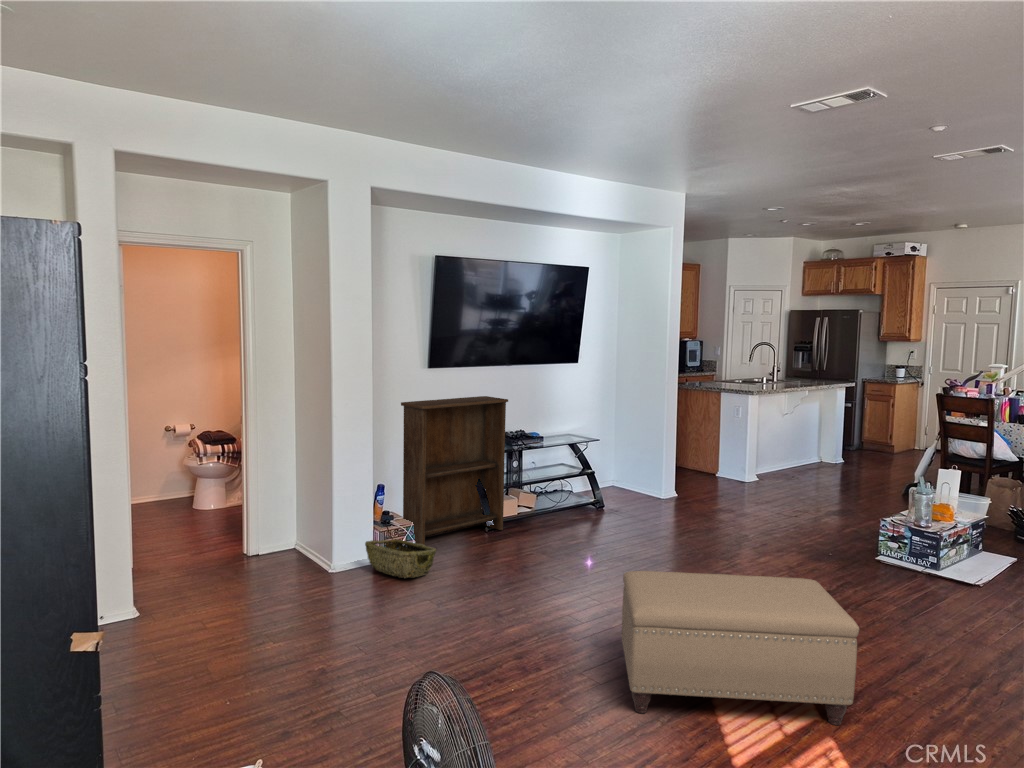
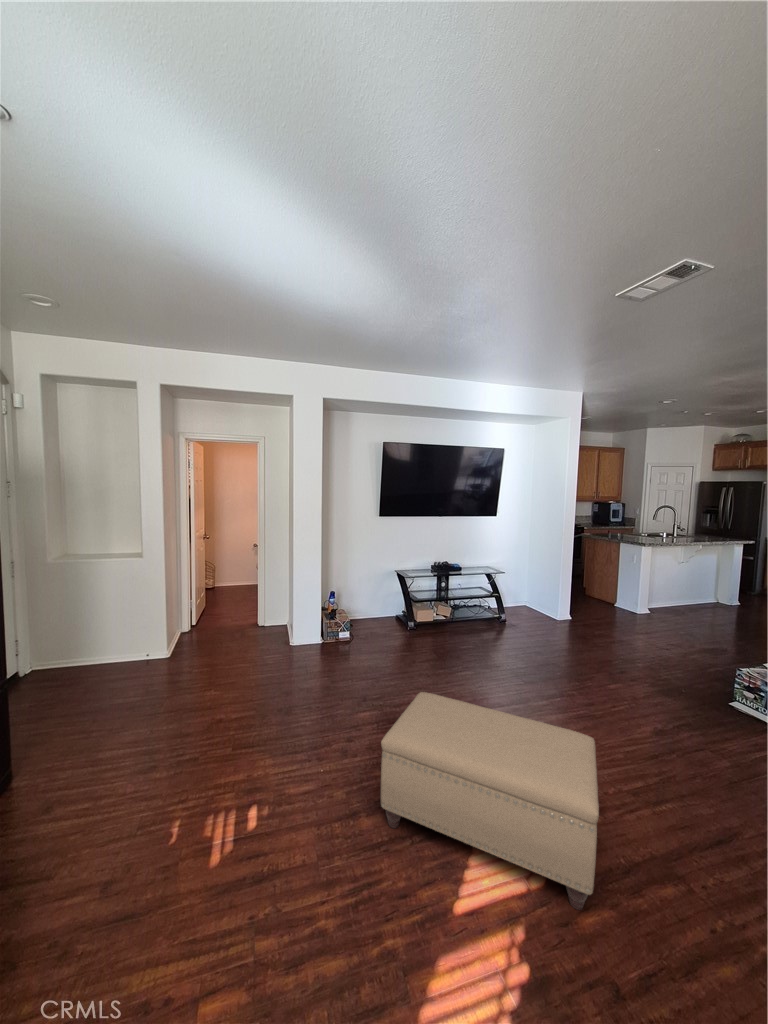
bookshelf: present [401,396,508,545] -> none [352,538,427,637]
woven basket: present [365,539,436,578] -> none [310,629,350,658]

